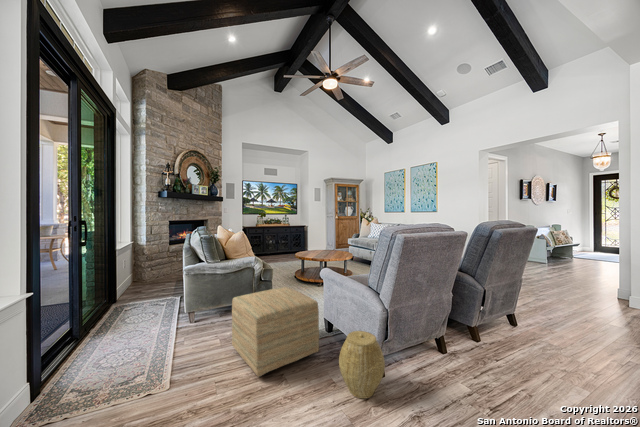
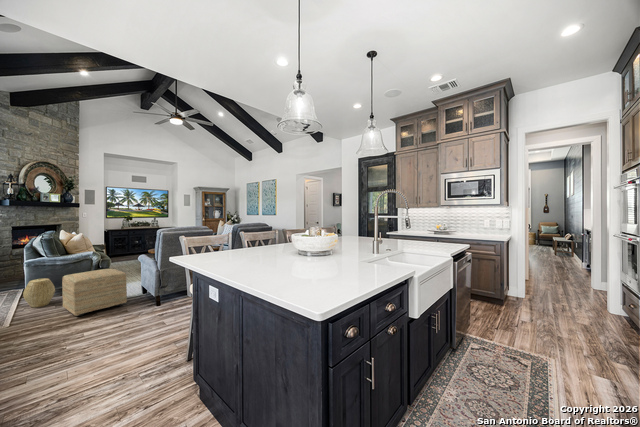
woven basket: present [339,331,385,398] -> present [23,278,55,307]

